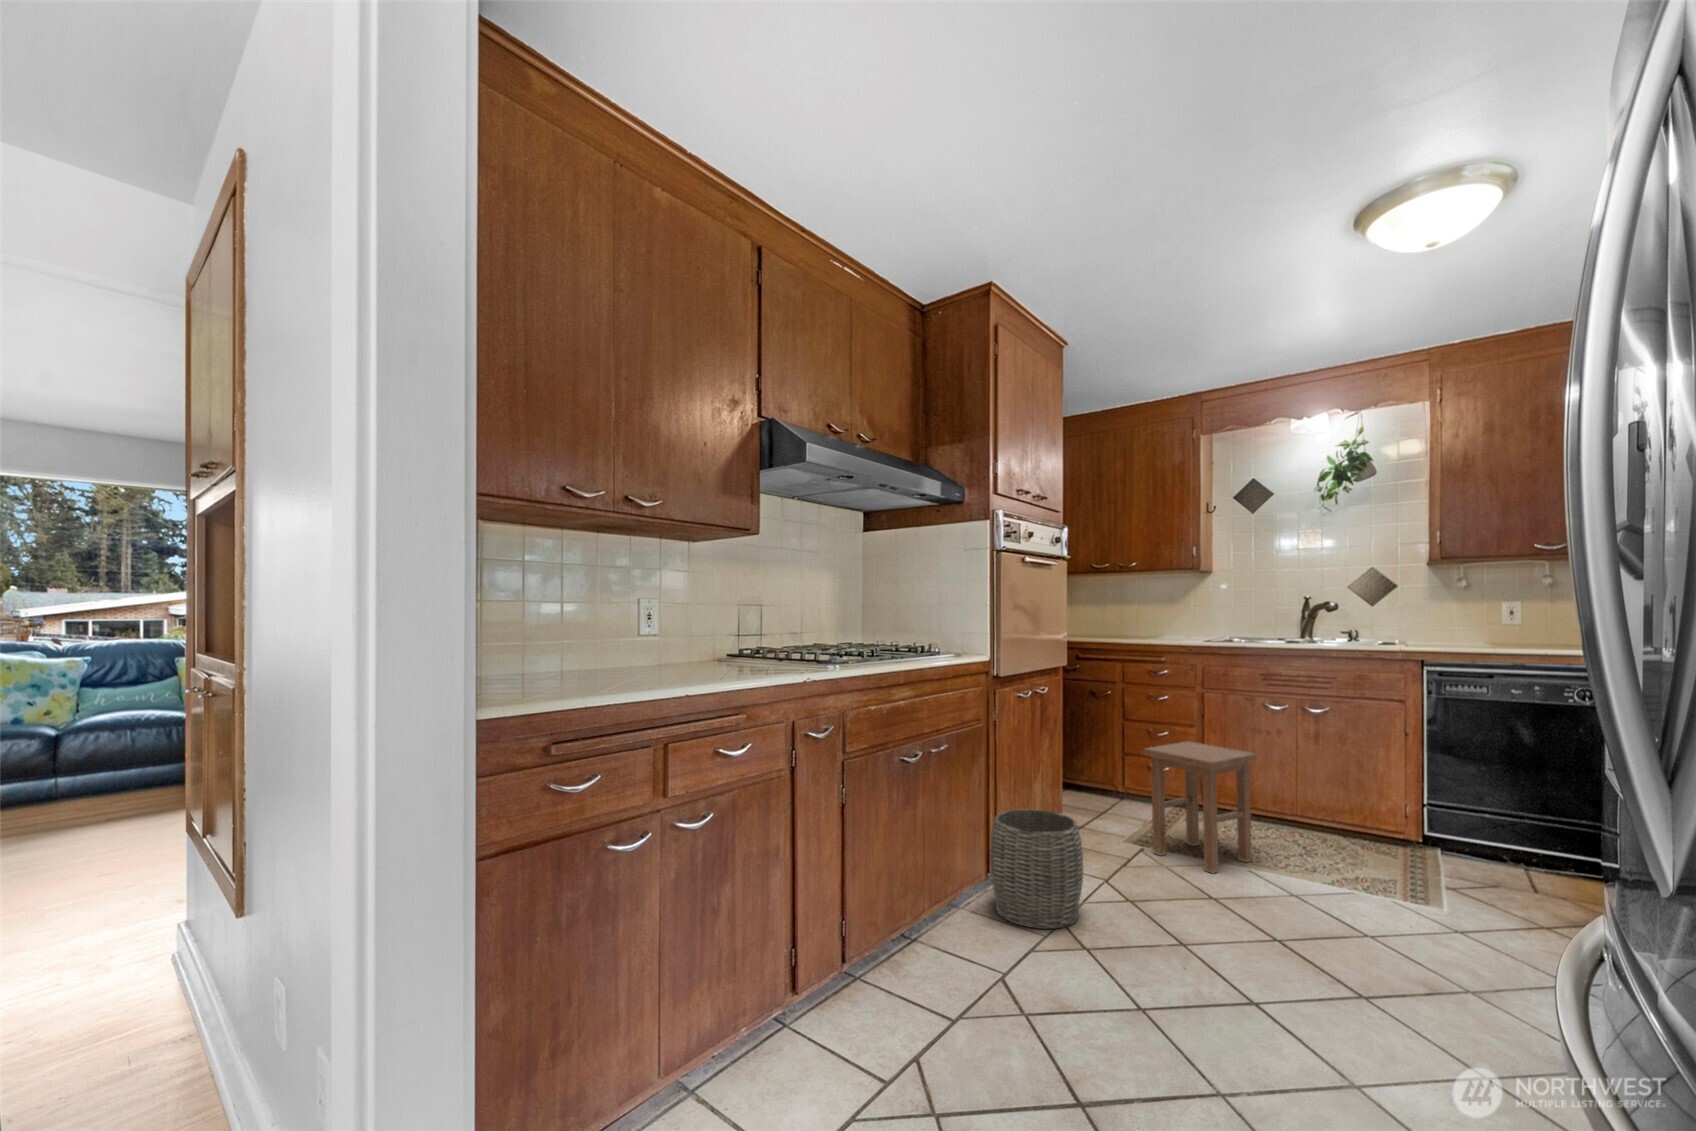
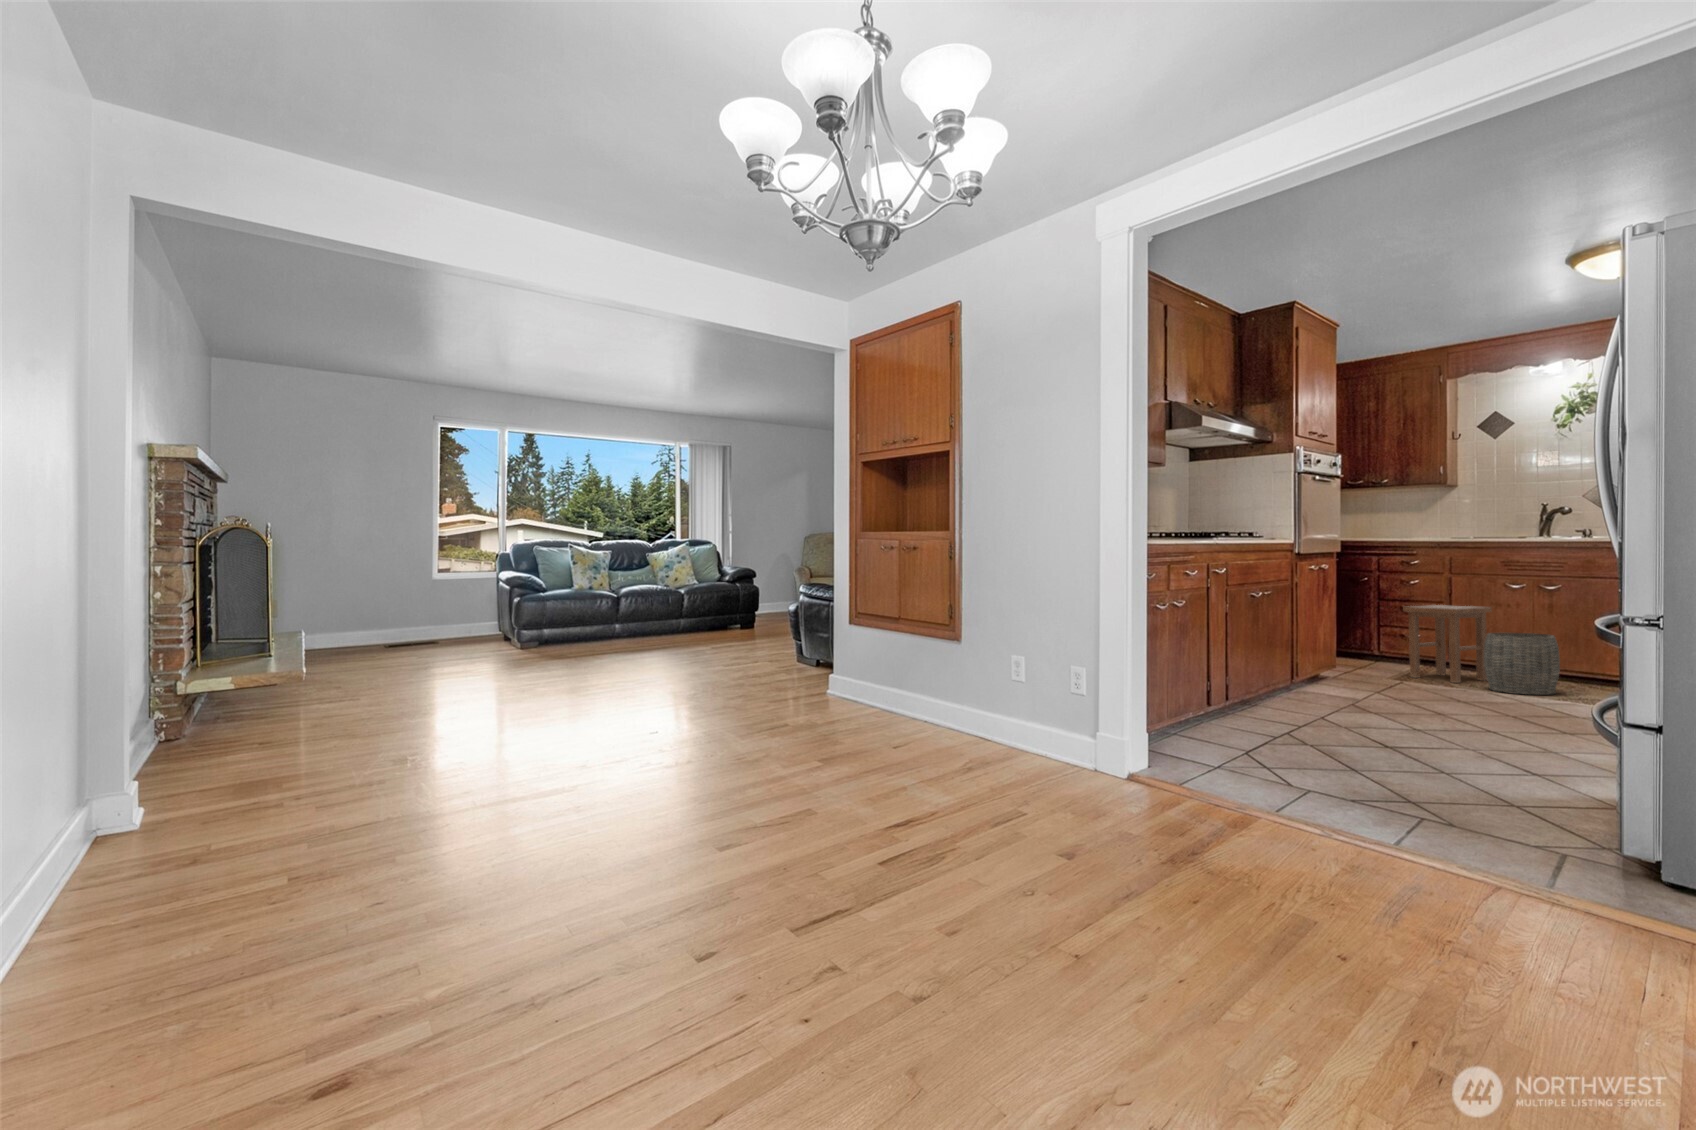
woven basket: present [990,809,1083,929] -> present [1484,633,1560,695]

